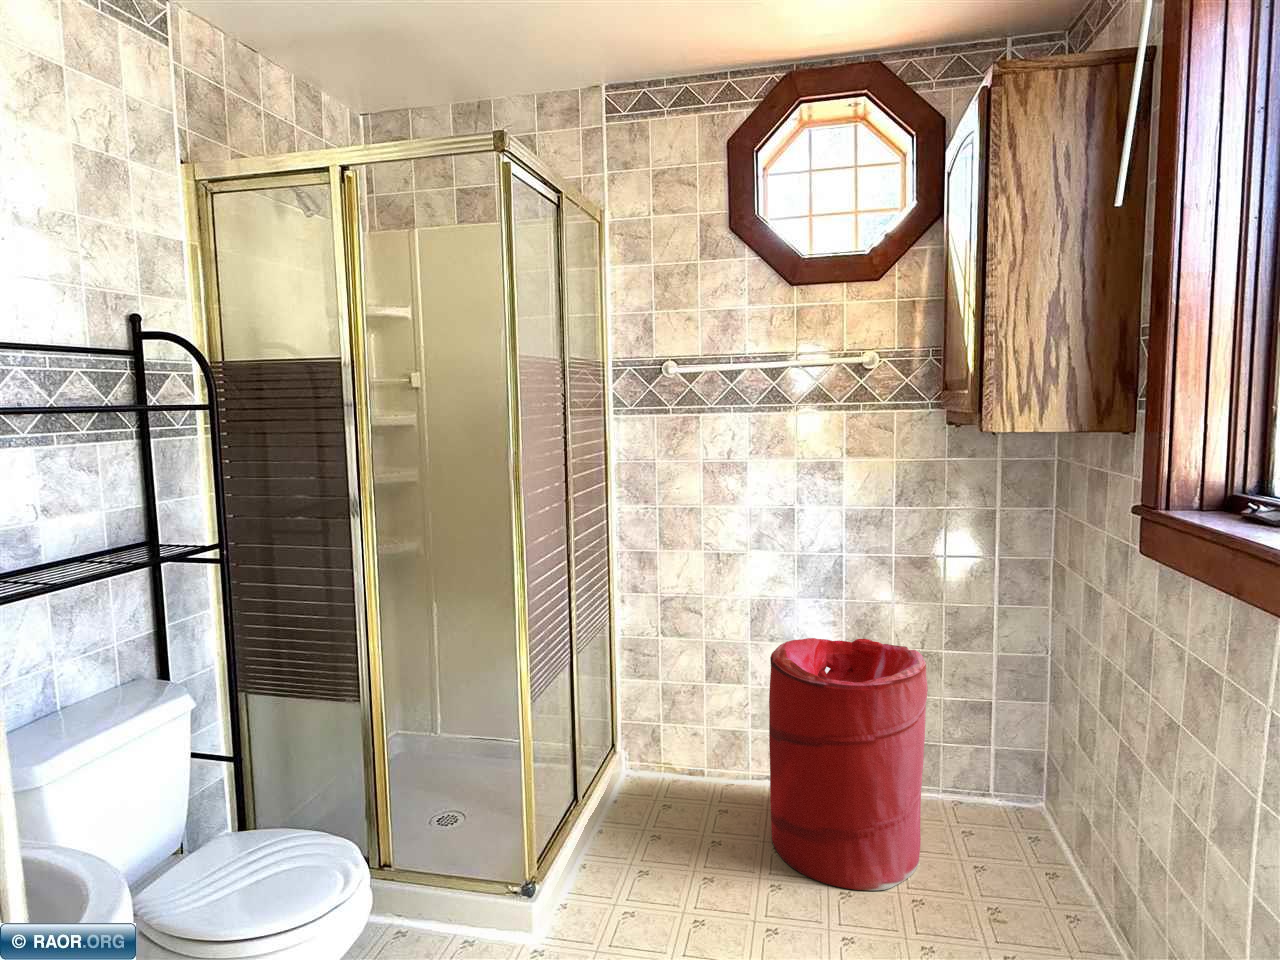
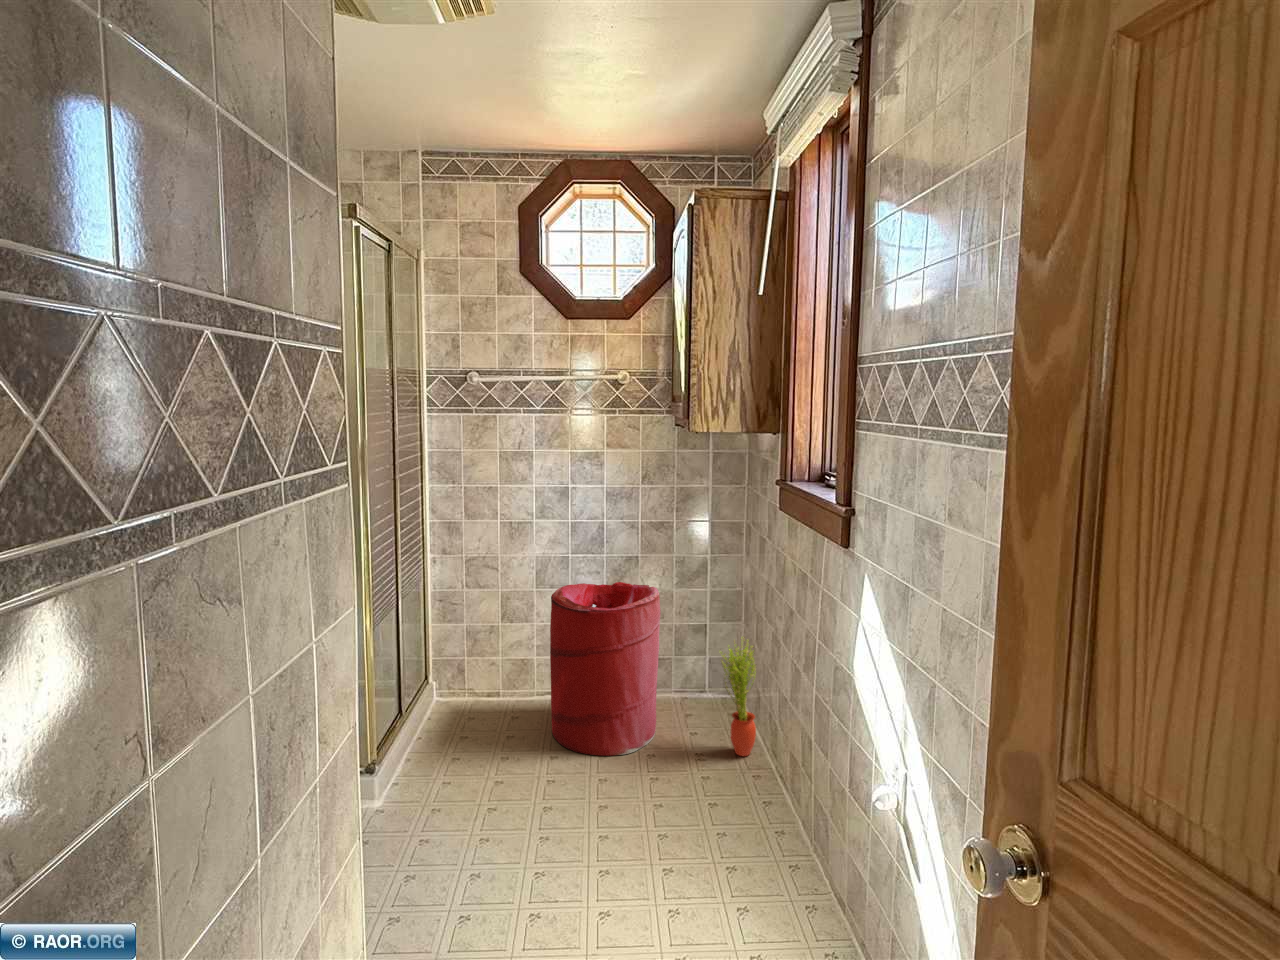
potted plant: none [1024,736,1090,922] -> present [721,638,756,756]

